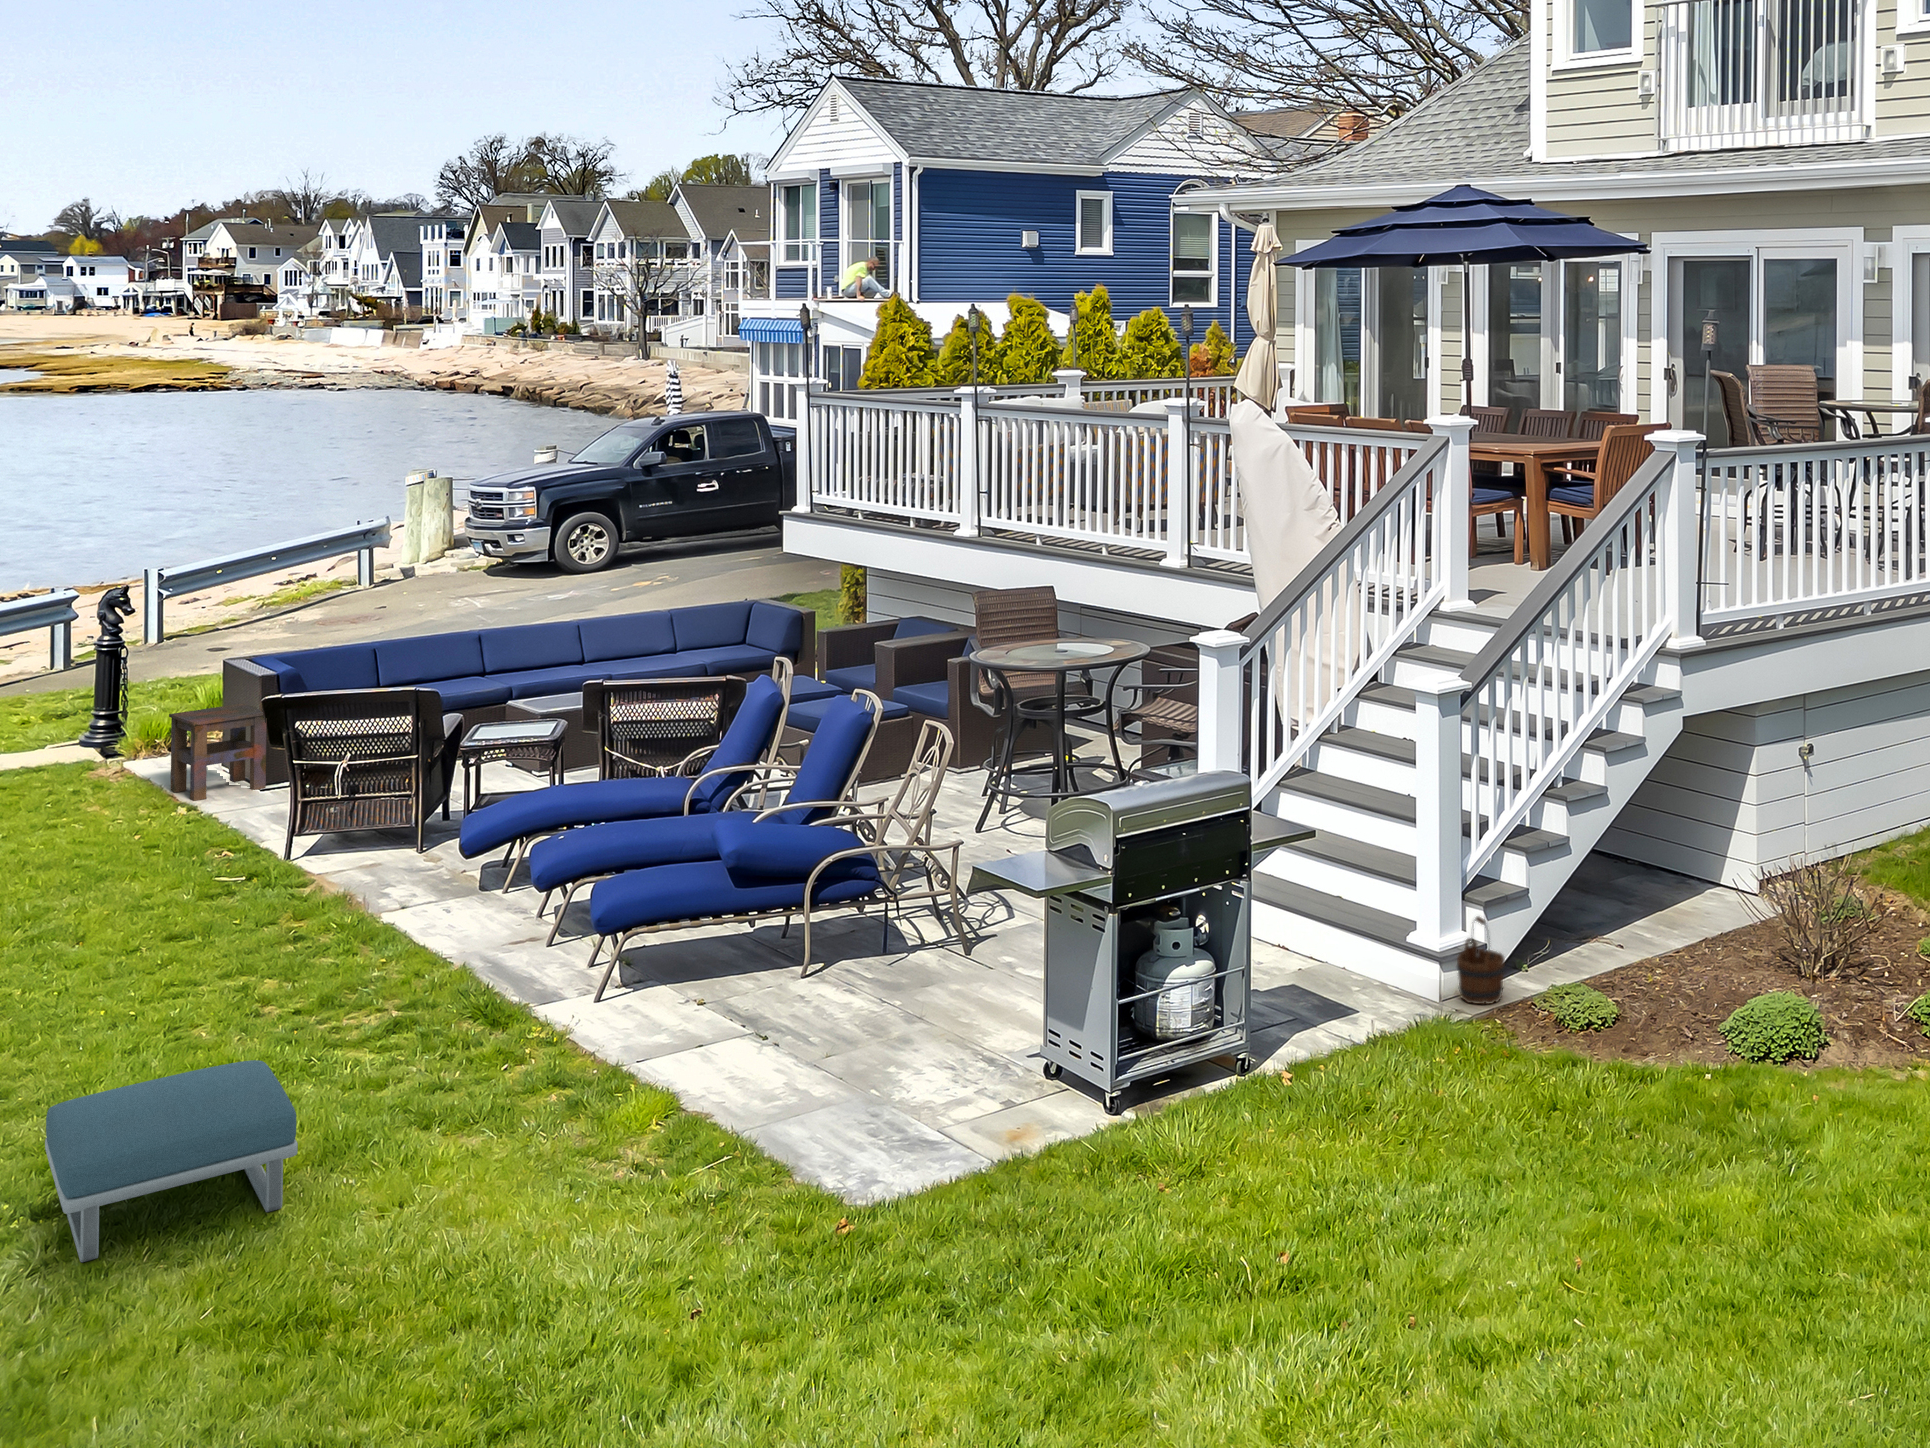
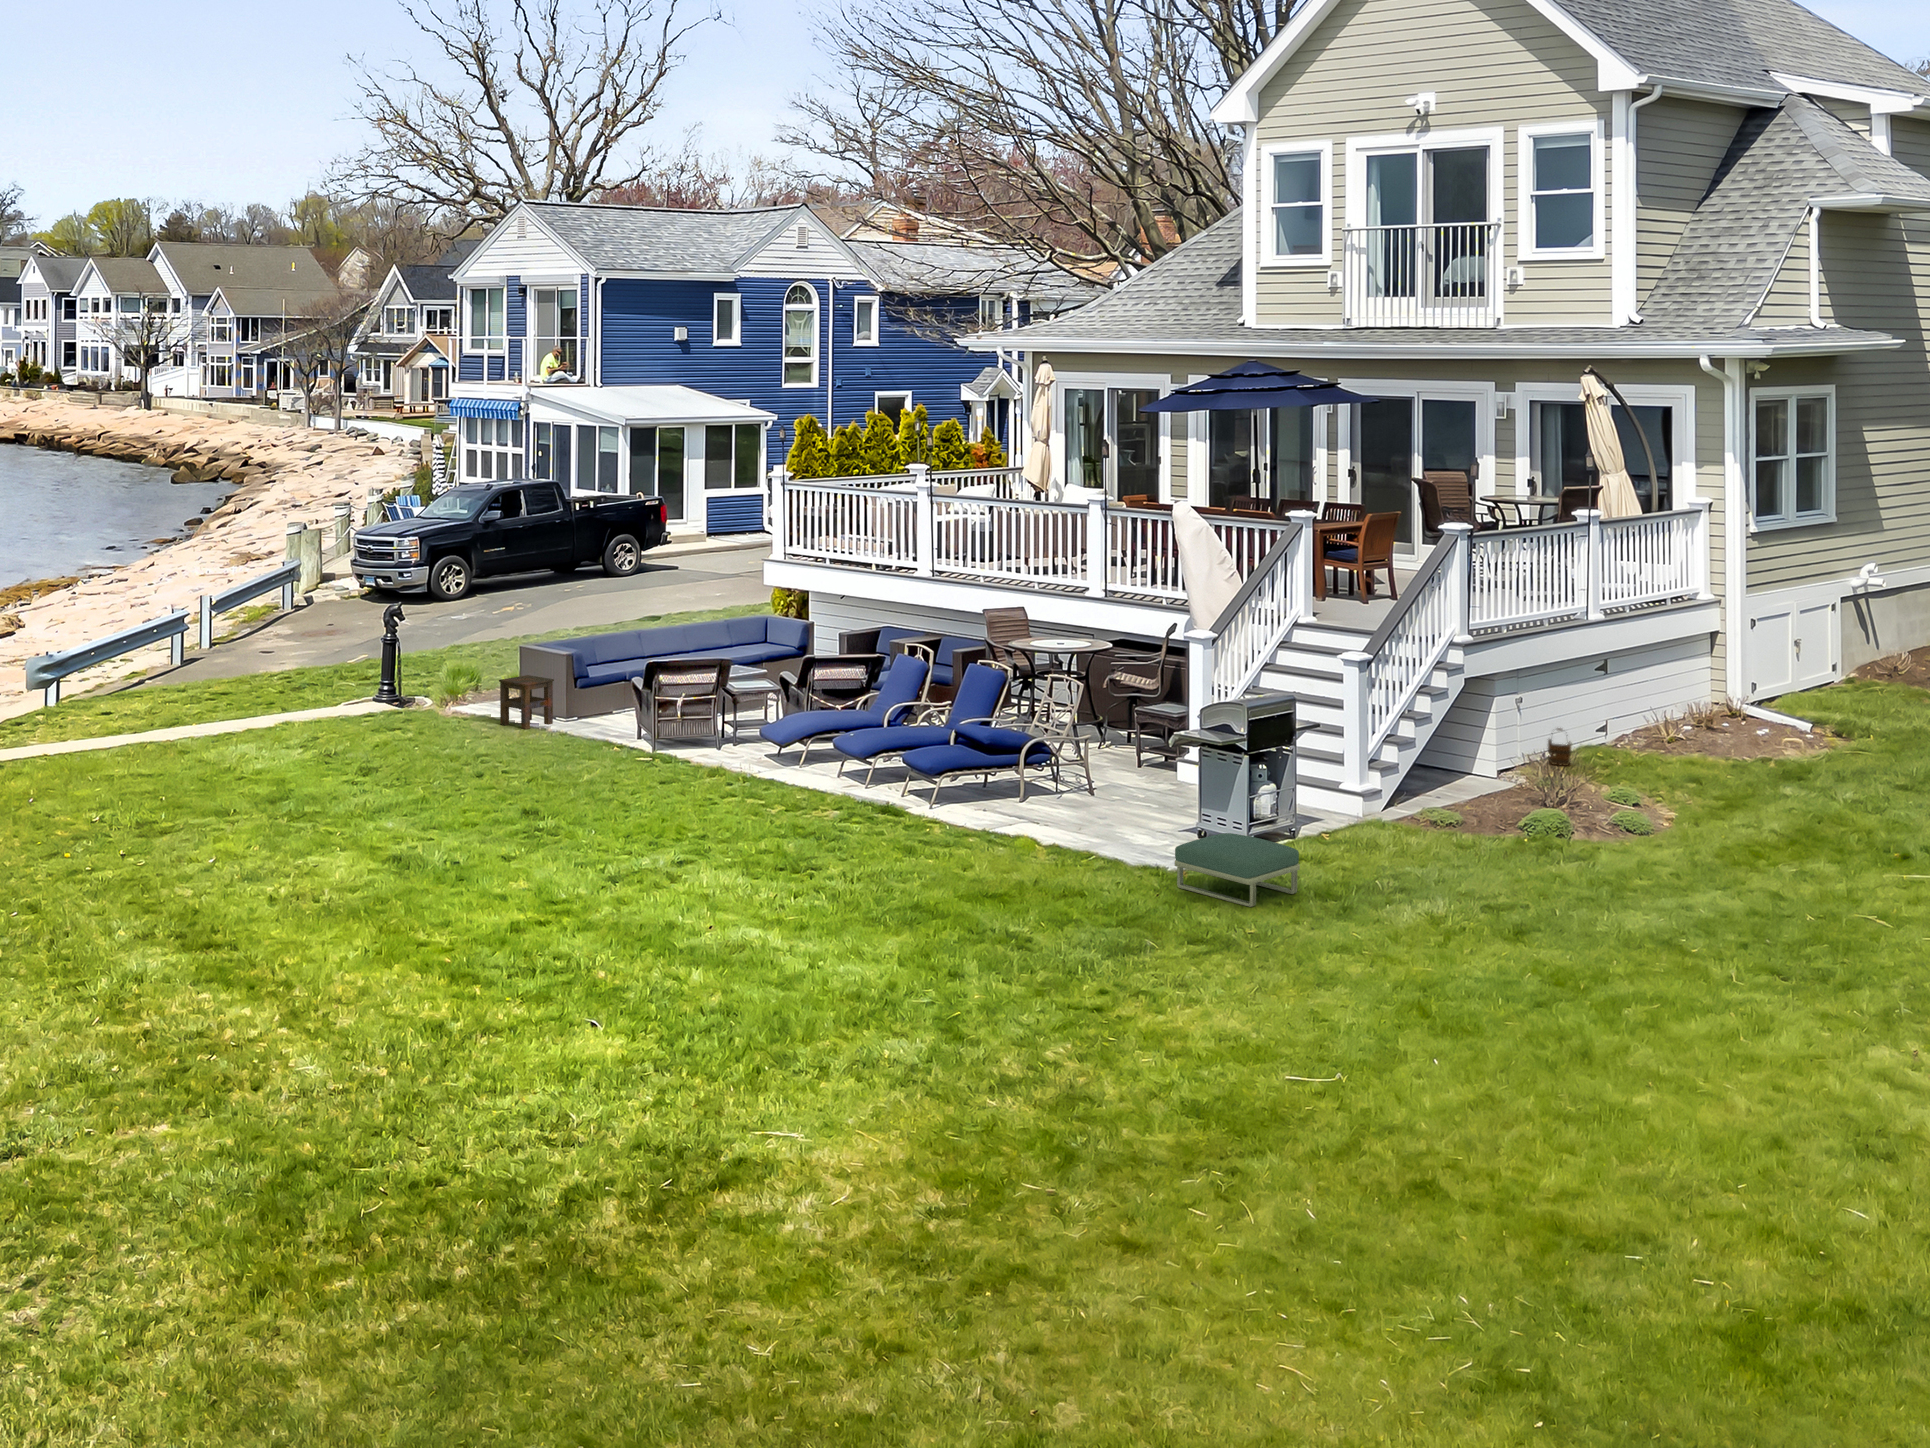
wooden bucket: present [1457,916,1505,1004] -> present [1548,728,1572,766]
footstool: present [45,1060,298,1262] -> present [1175,833,1300,907]

